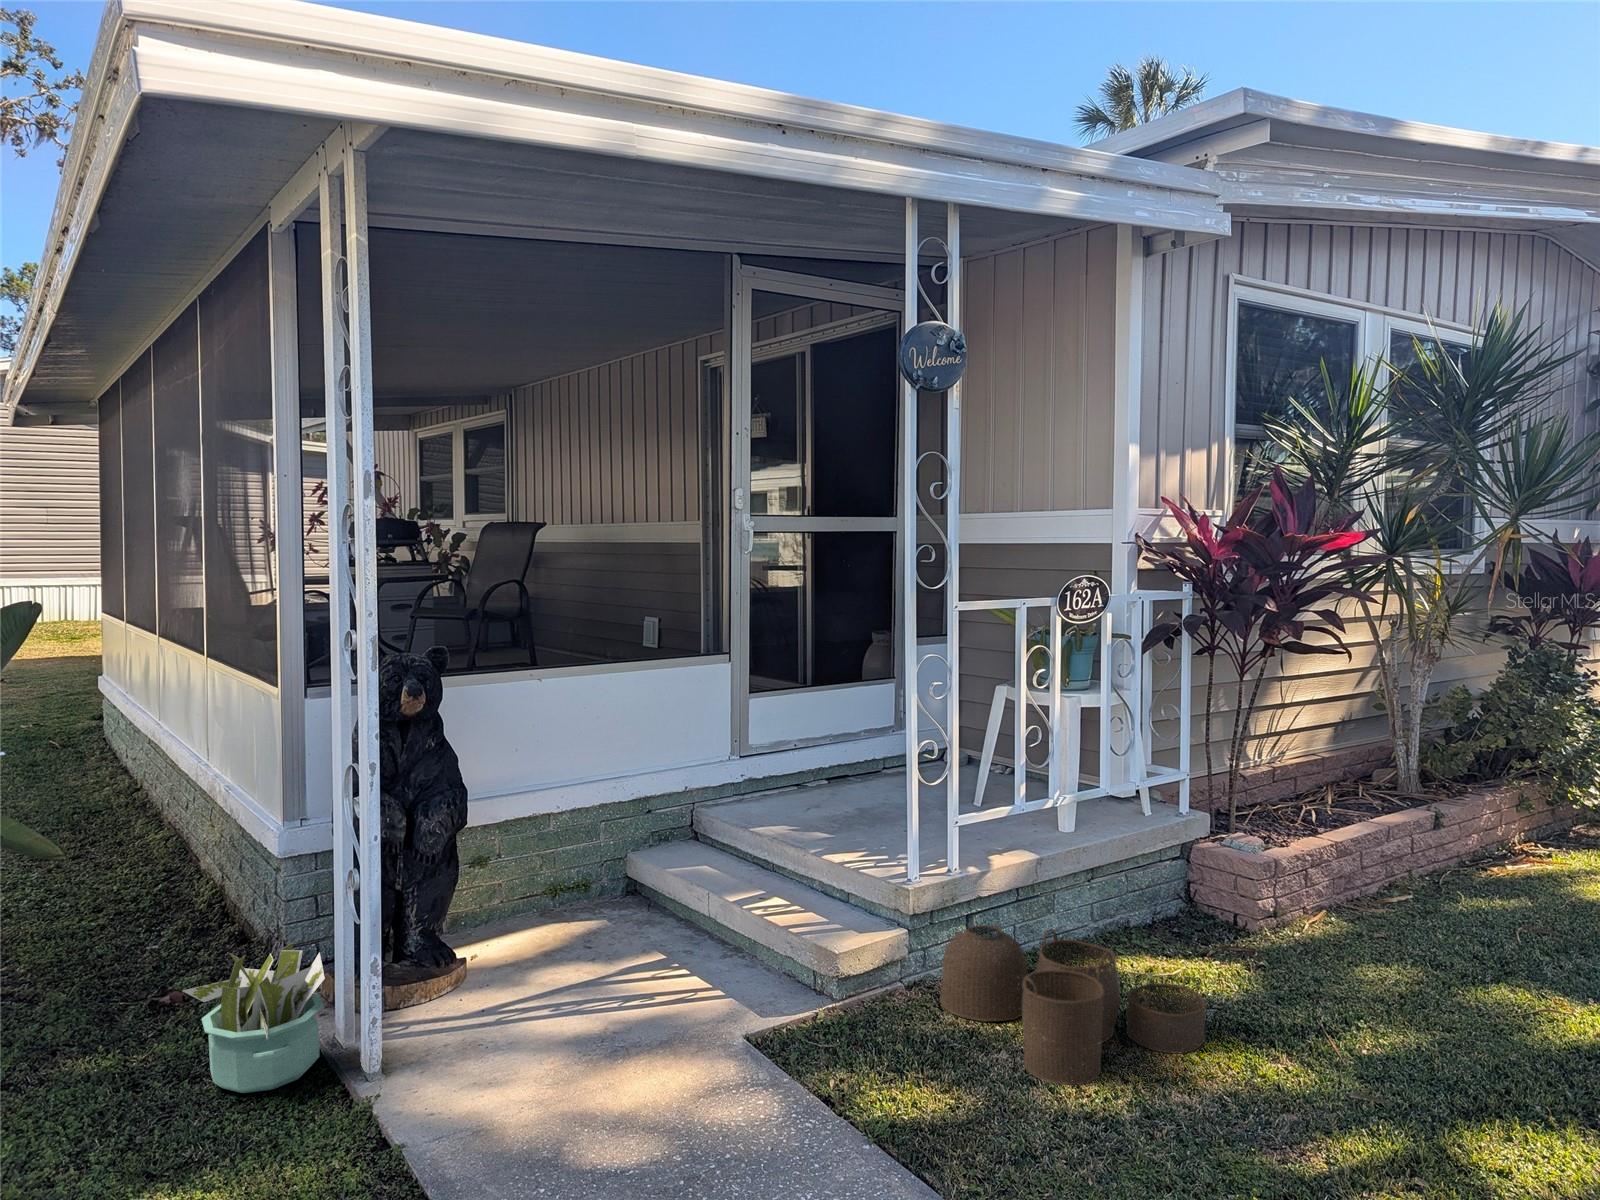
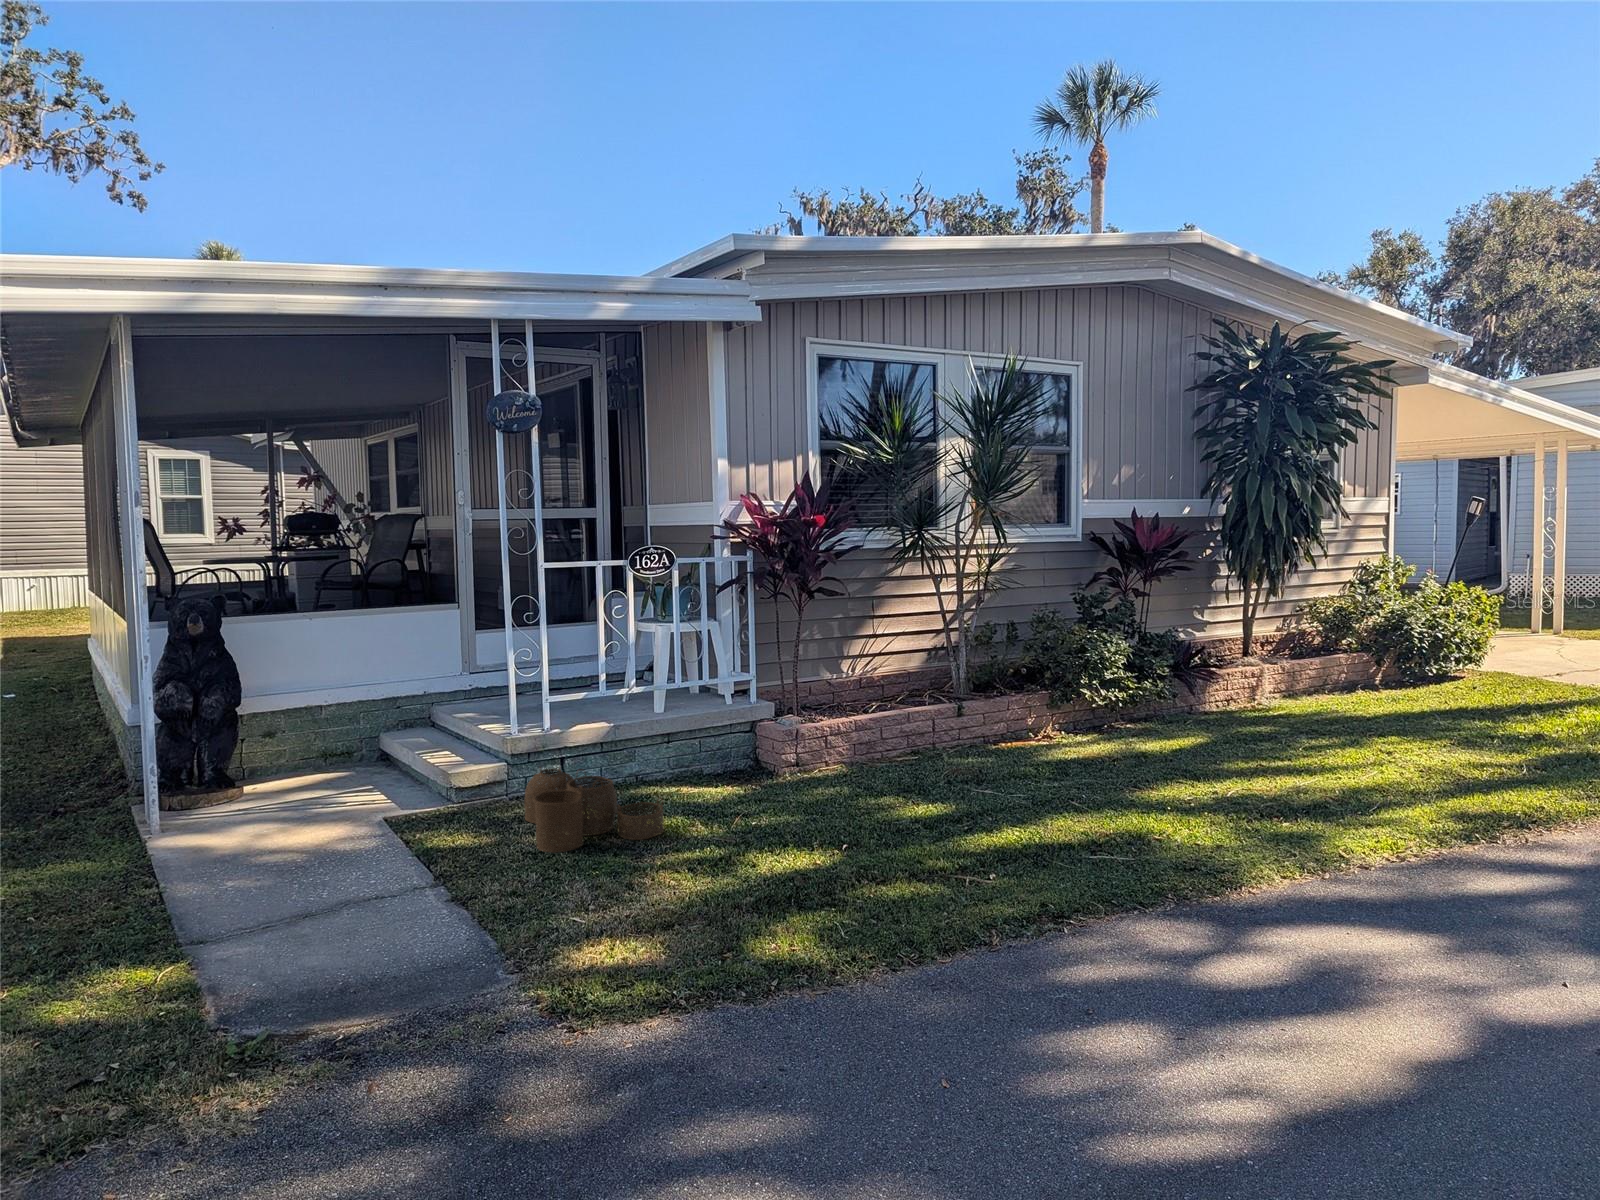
decorative plant: present [183,942,325,1093] -> none [51,769,136,850]

